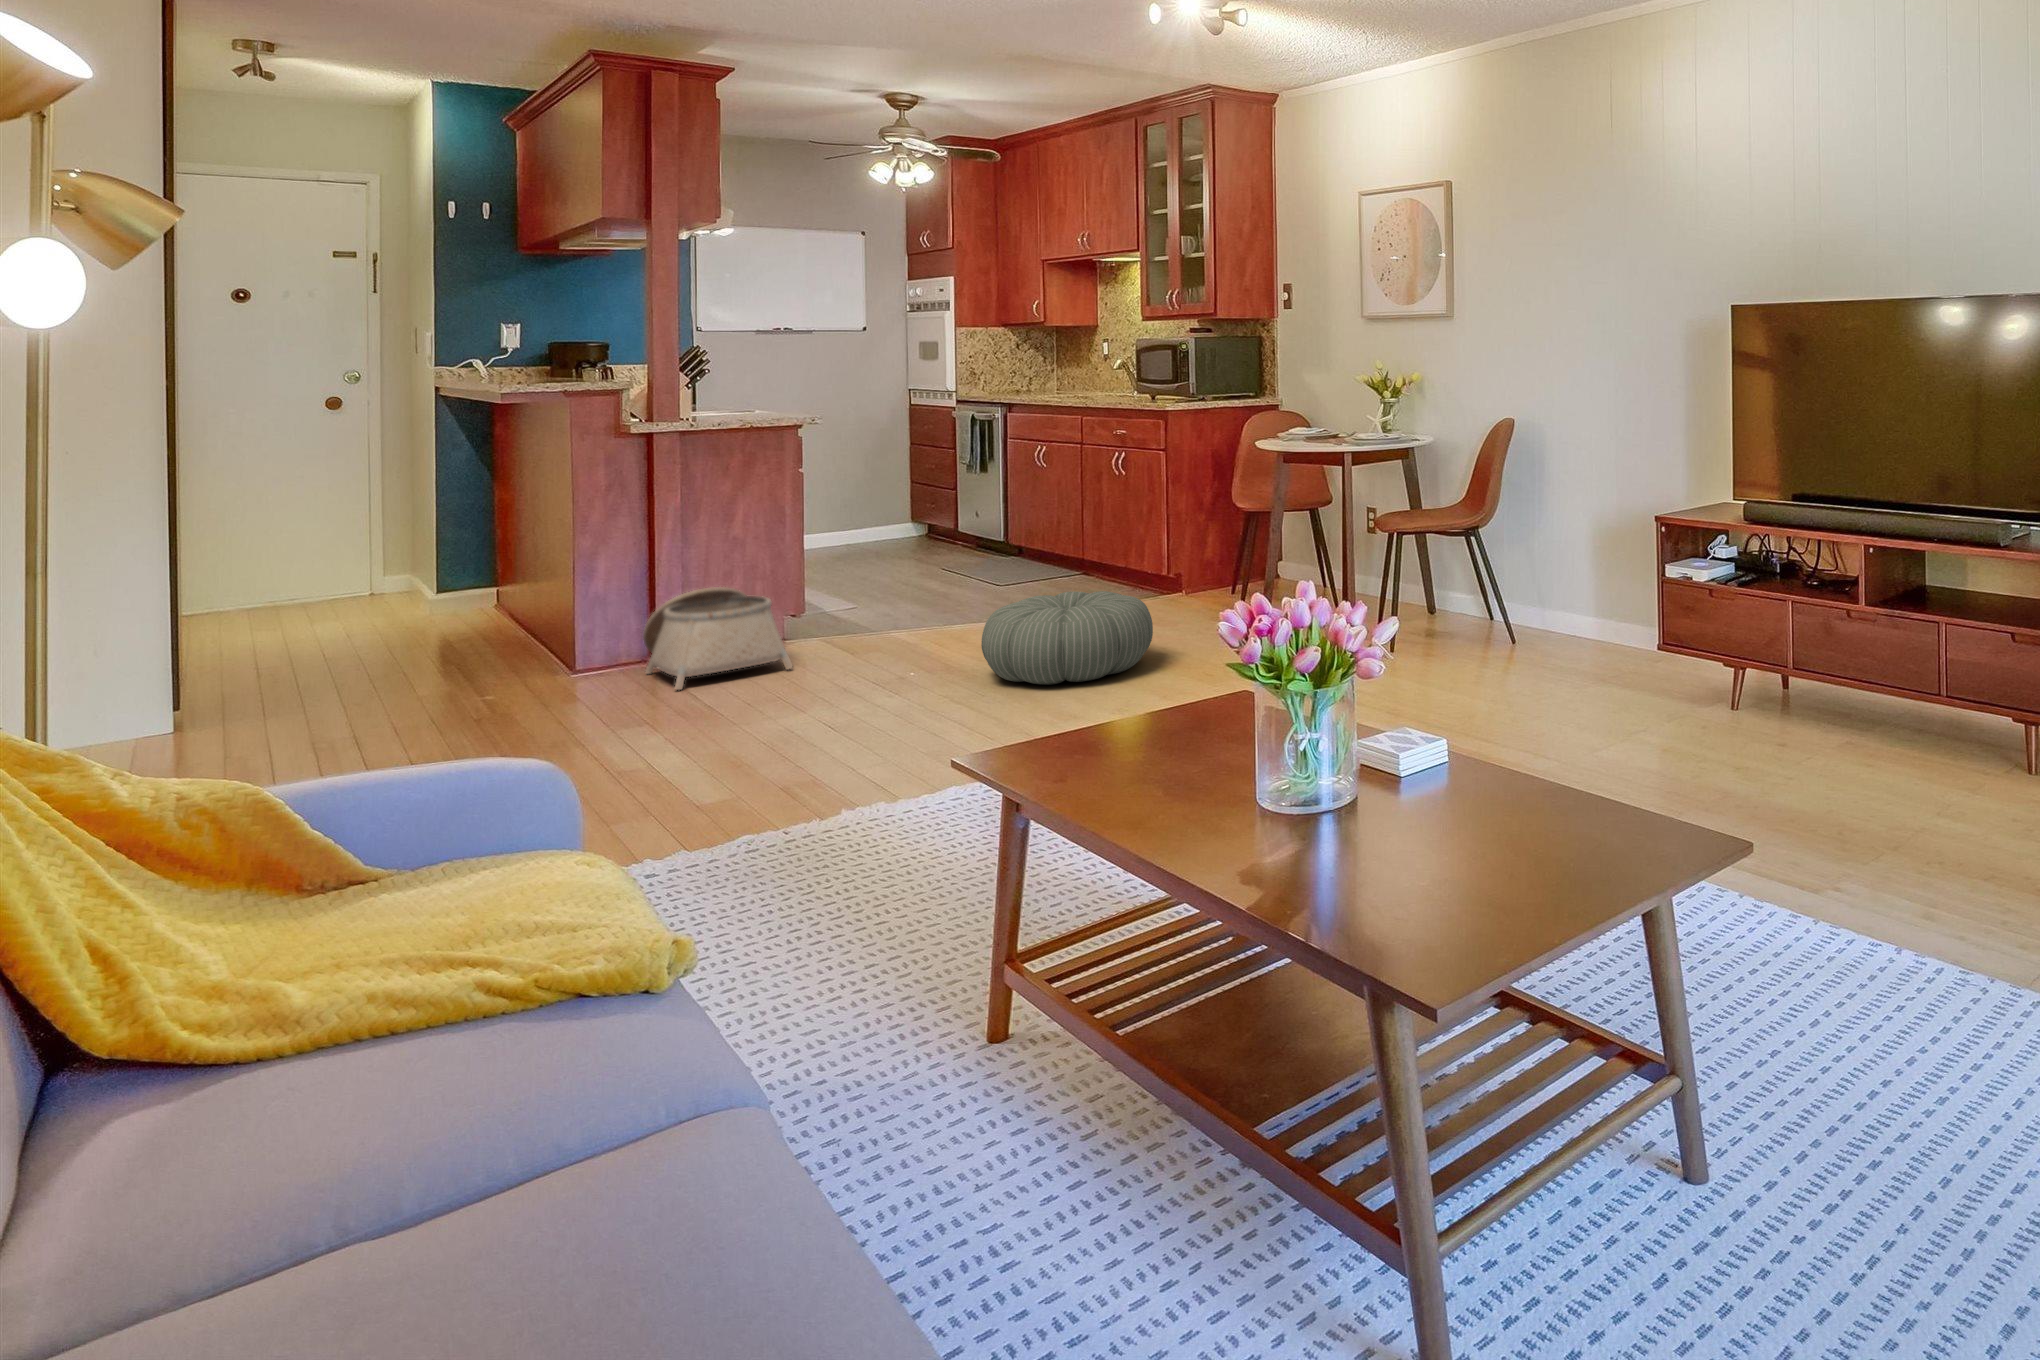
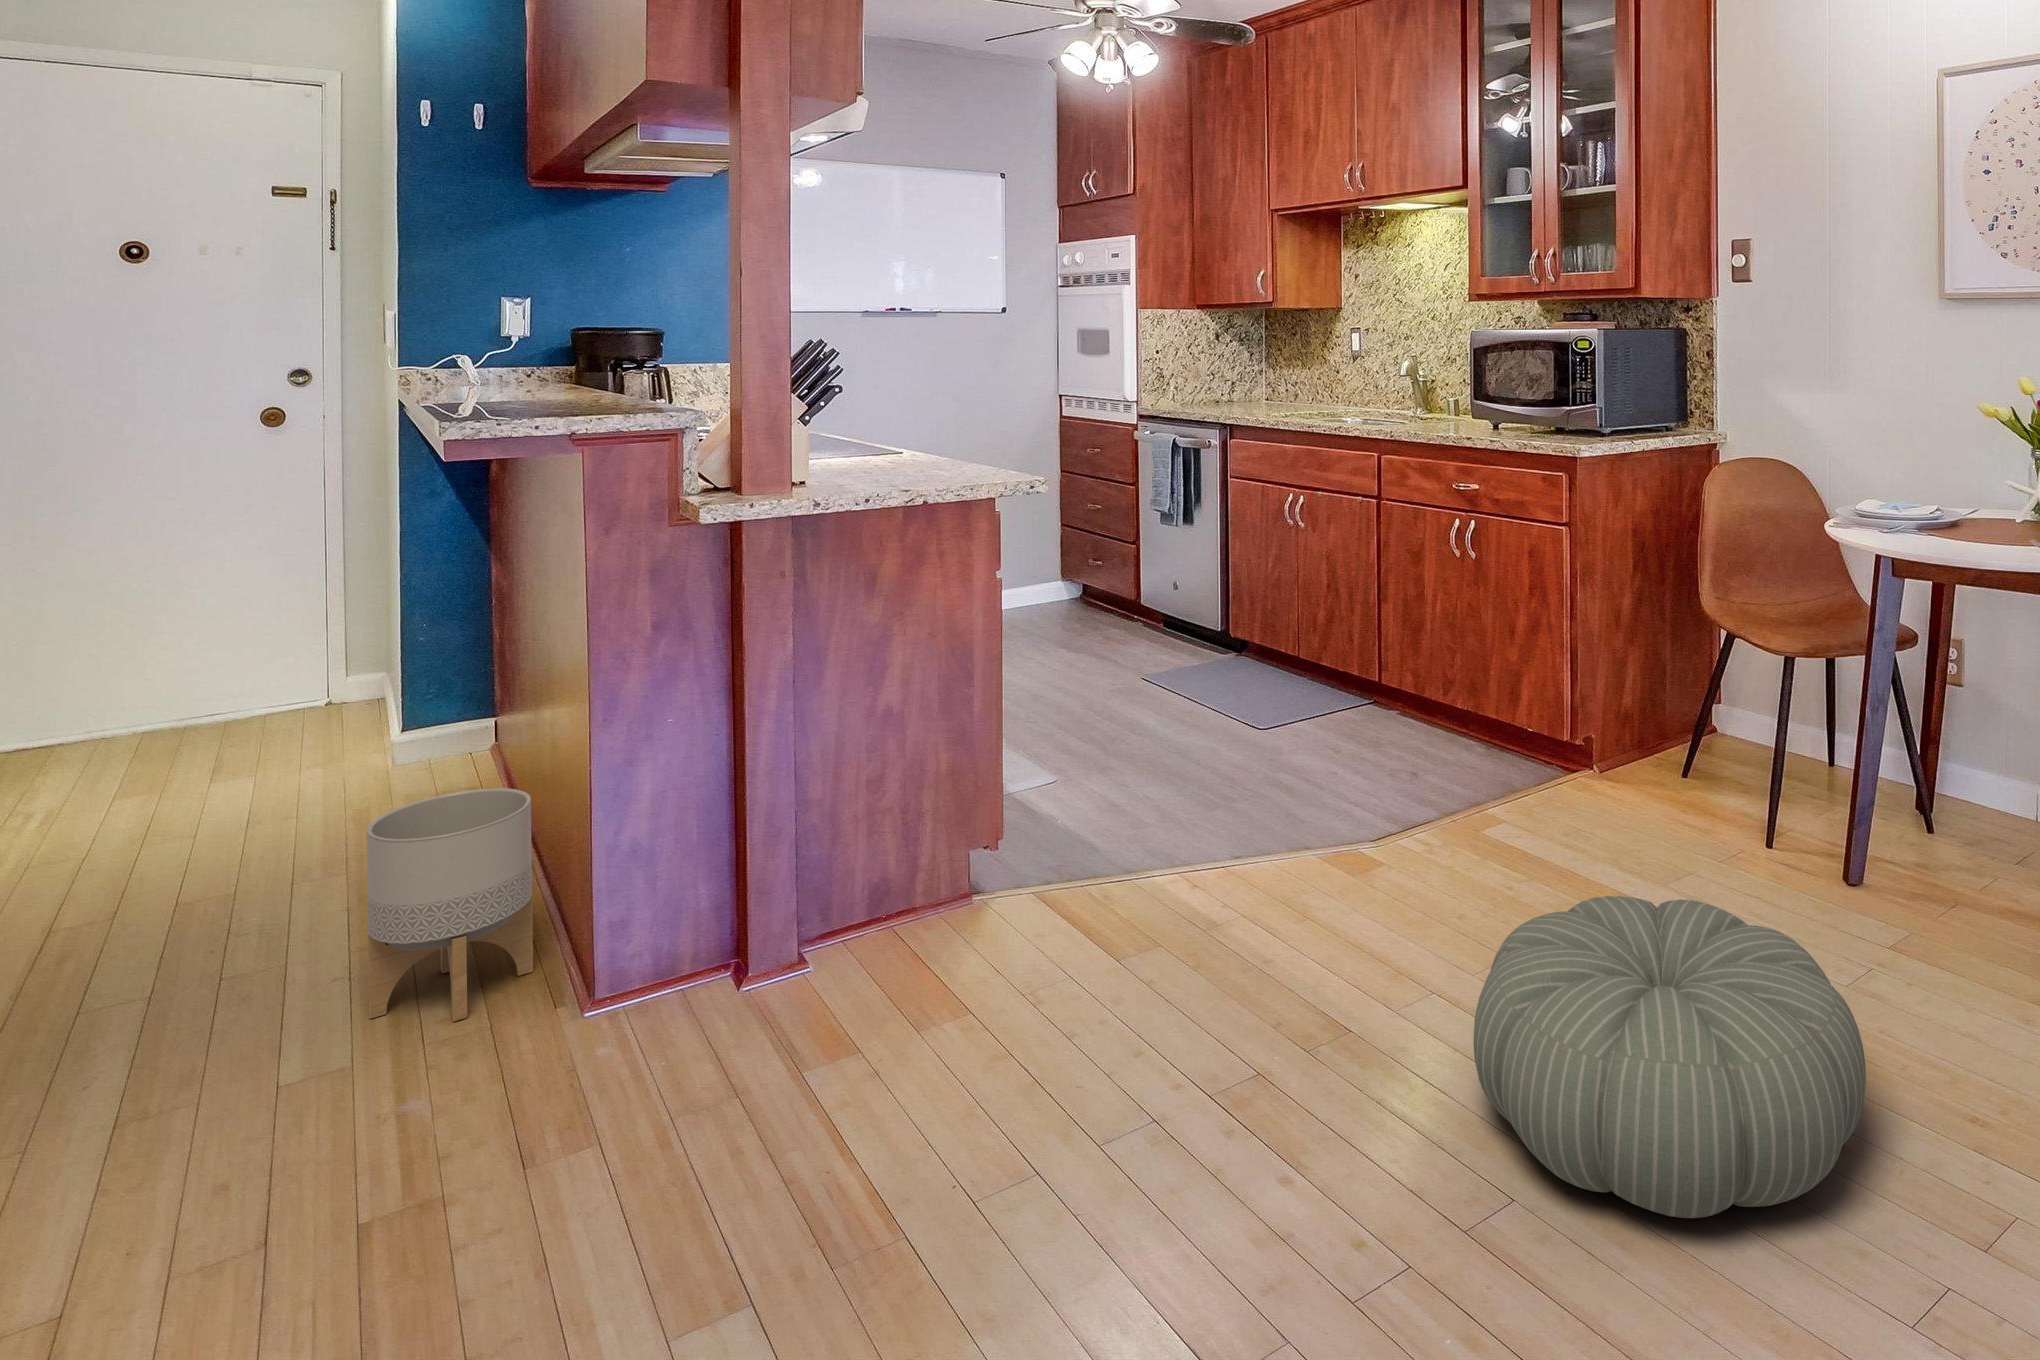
planter: none [458,573,542,675] -> present [367,788,533,1022]
basket: present [643,587,792,690] -> none [725,850,1033,1151]

